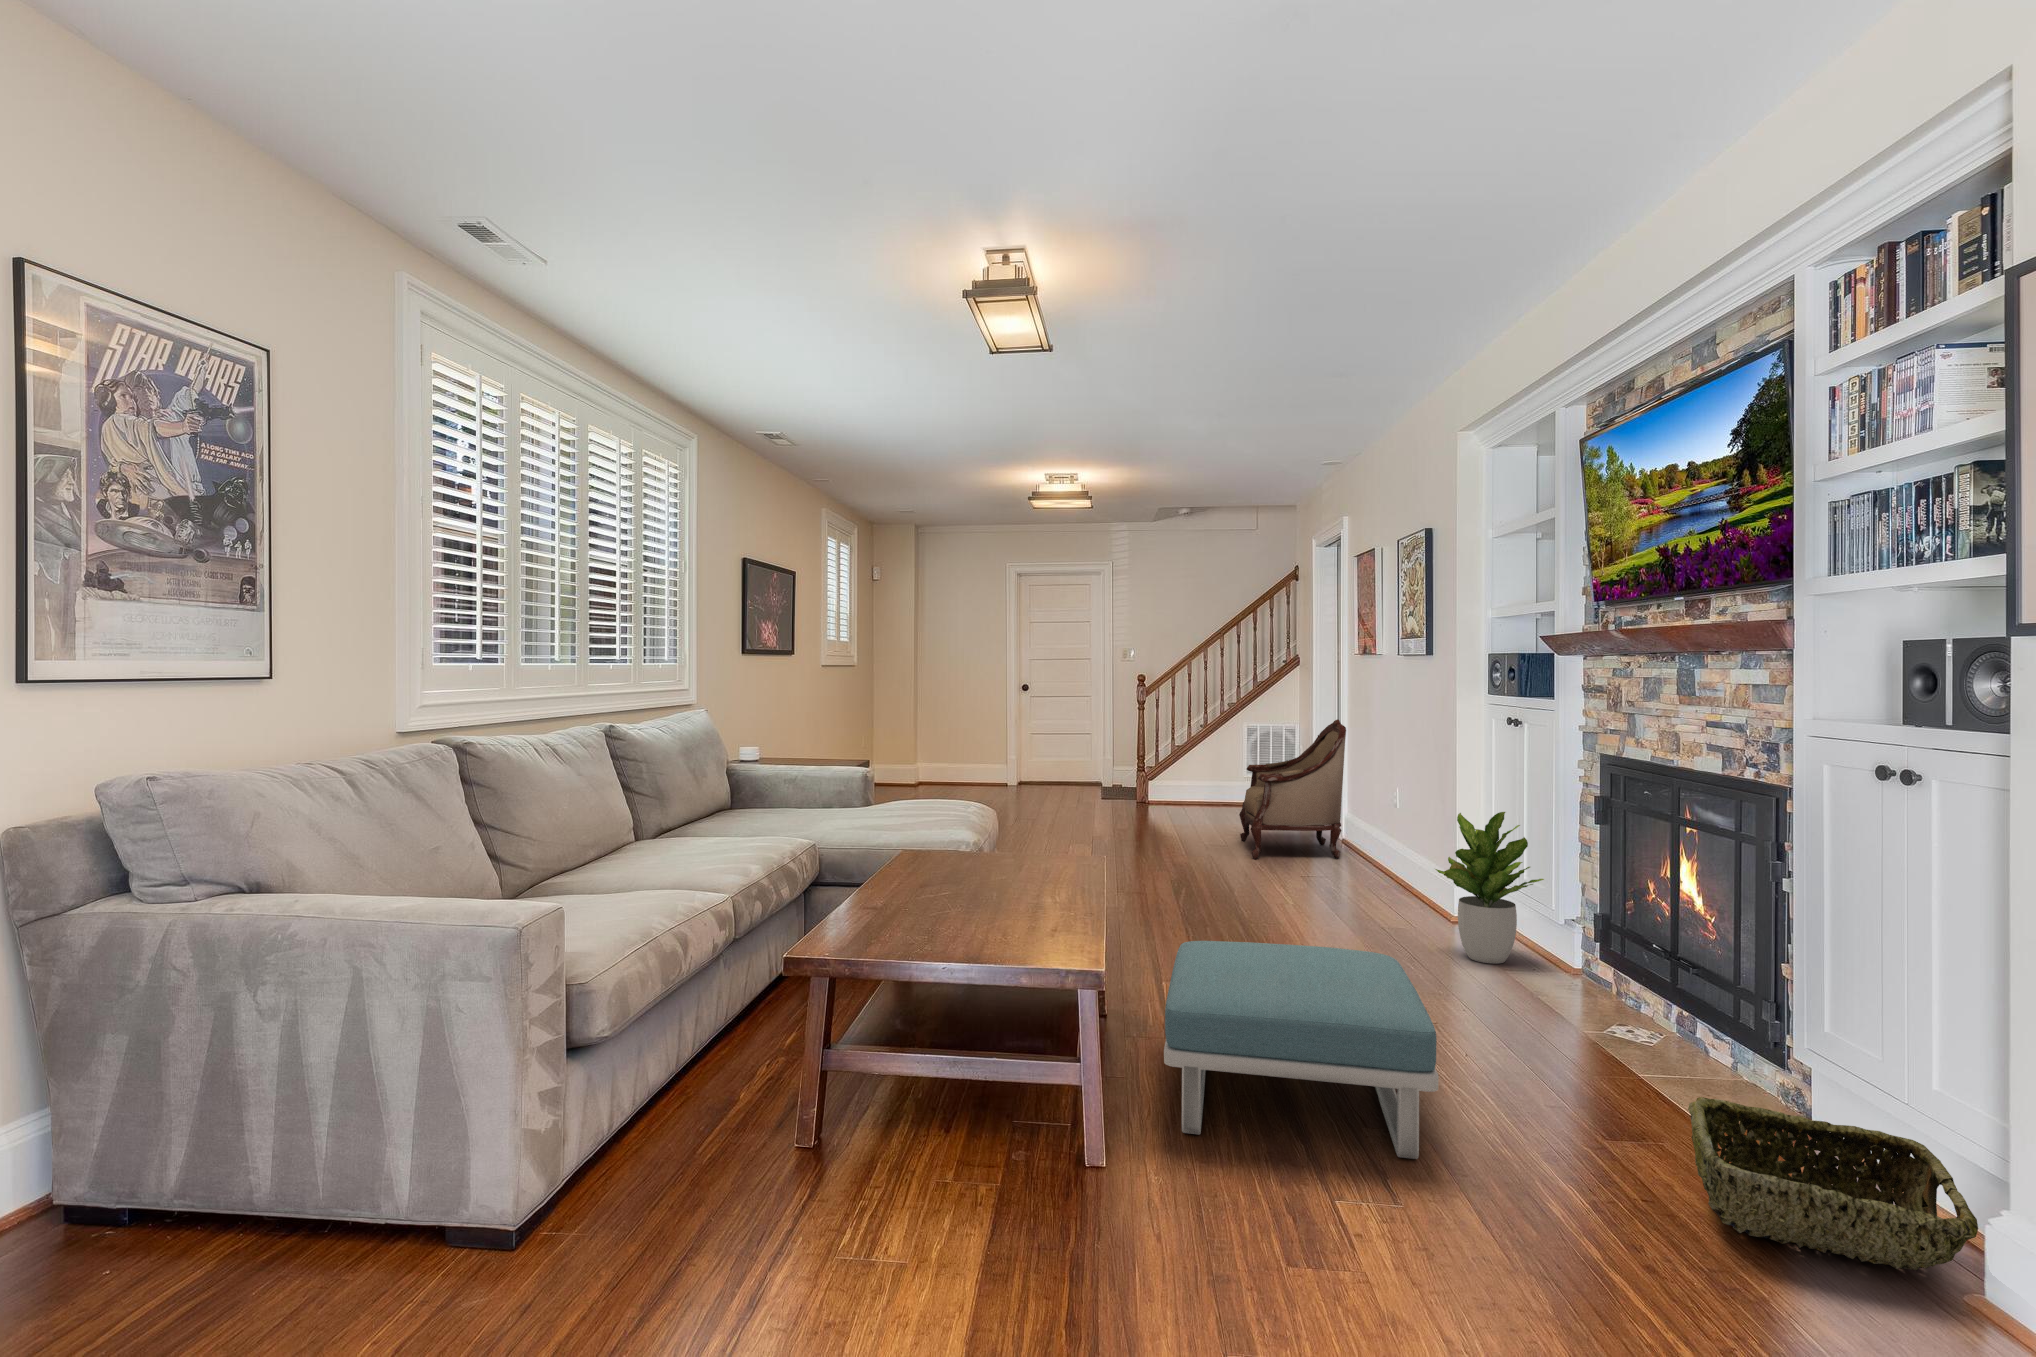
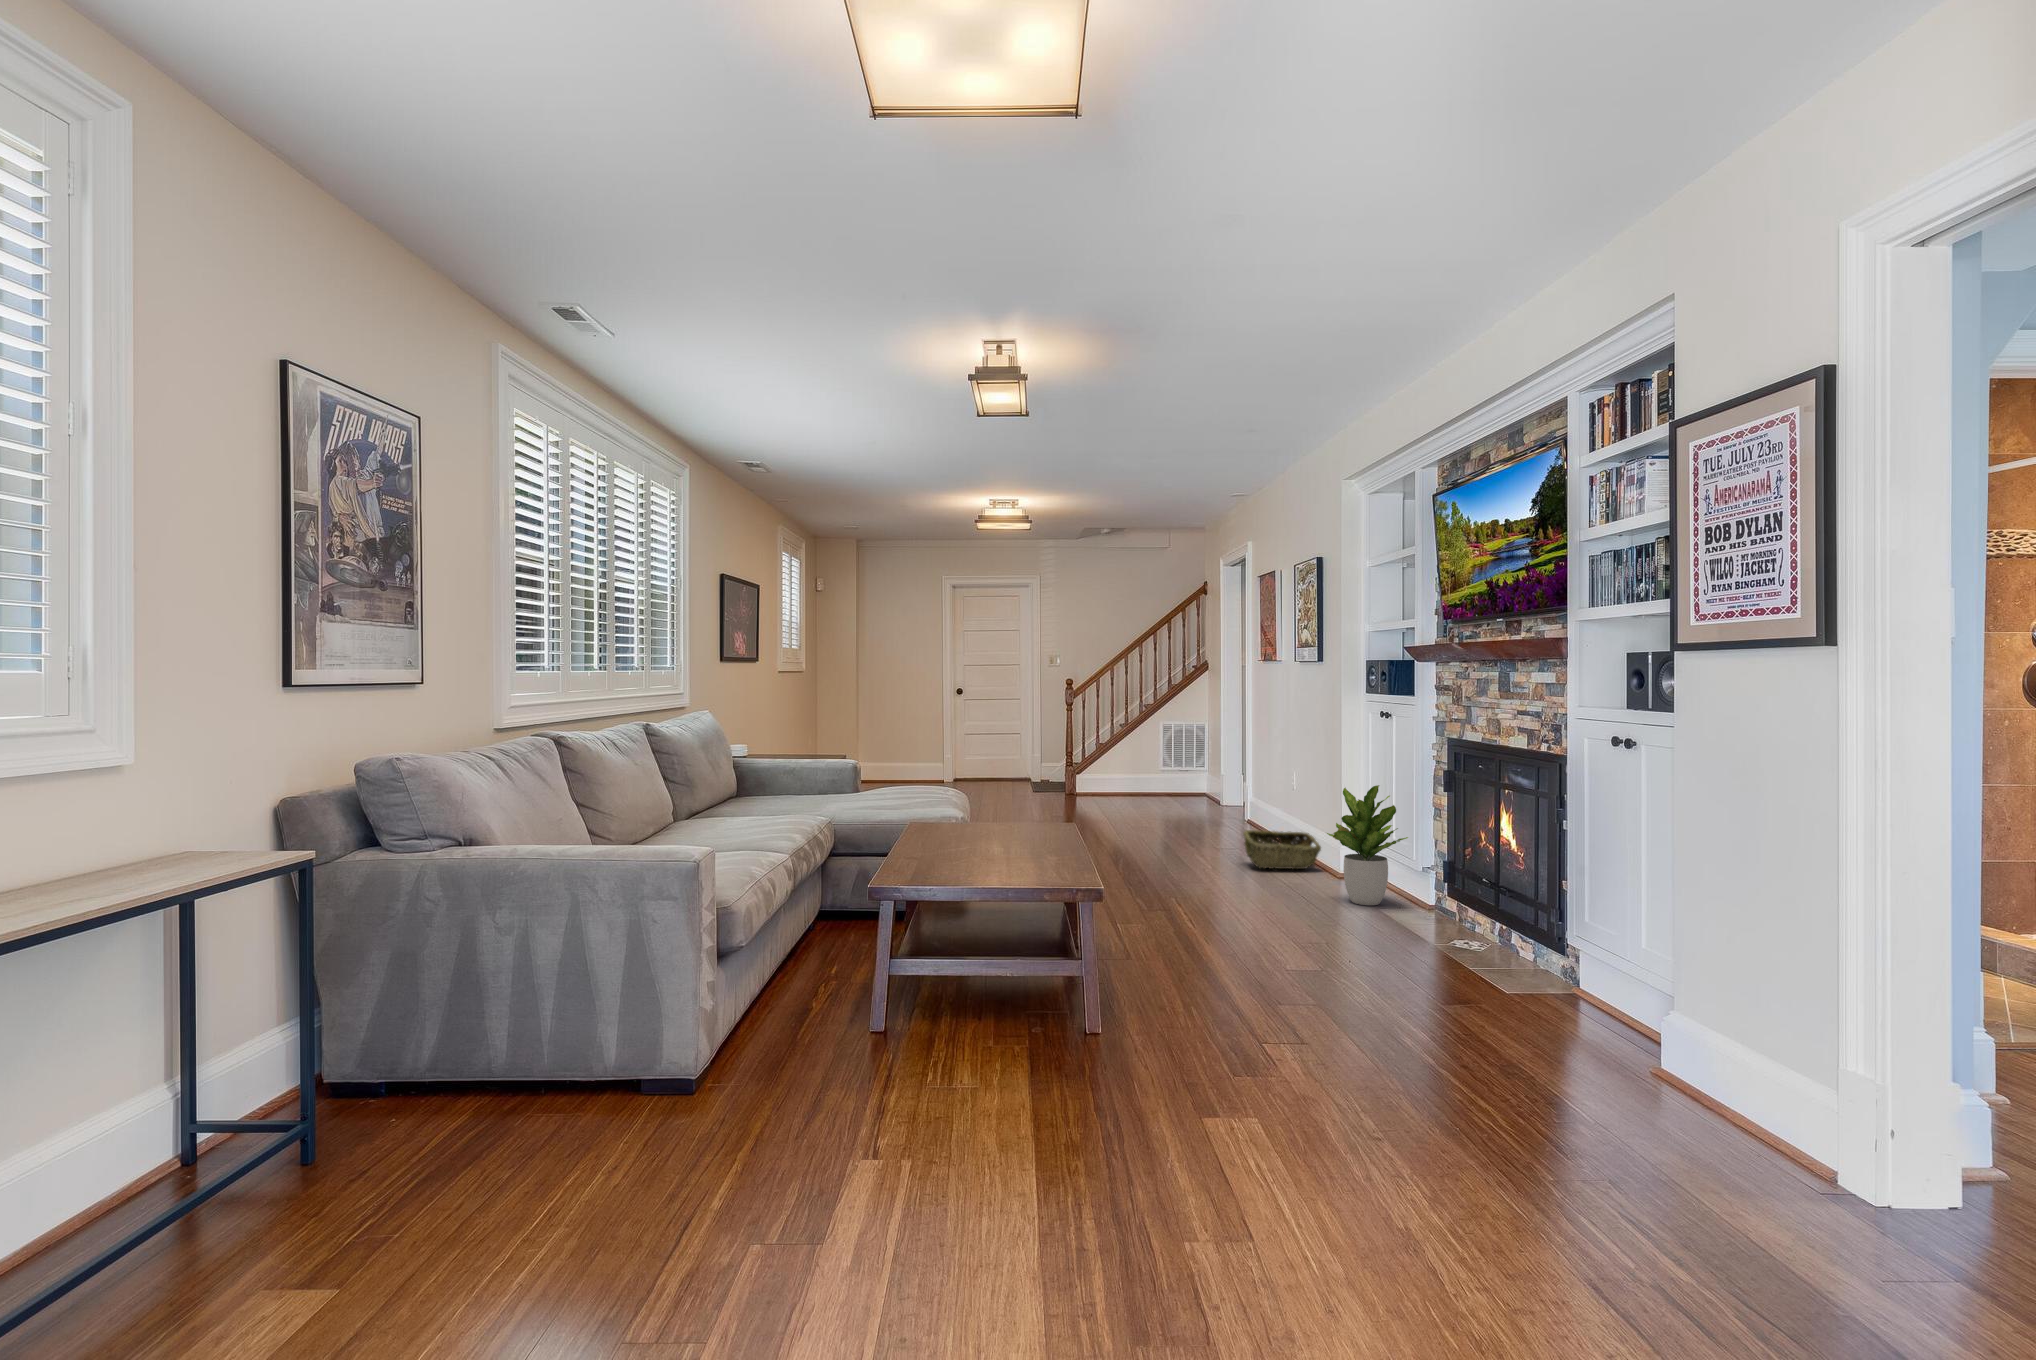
armchair: present [1239,719,1346,859] -> none [1160,716,1251,837]
footstool: present [1164,941,1439,1159] -> none [1137,883,1331,1020]
woven basket: present [1688,1097,1978,1270] -> present [1243,830,1321,869]

